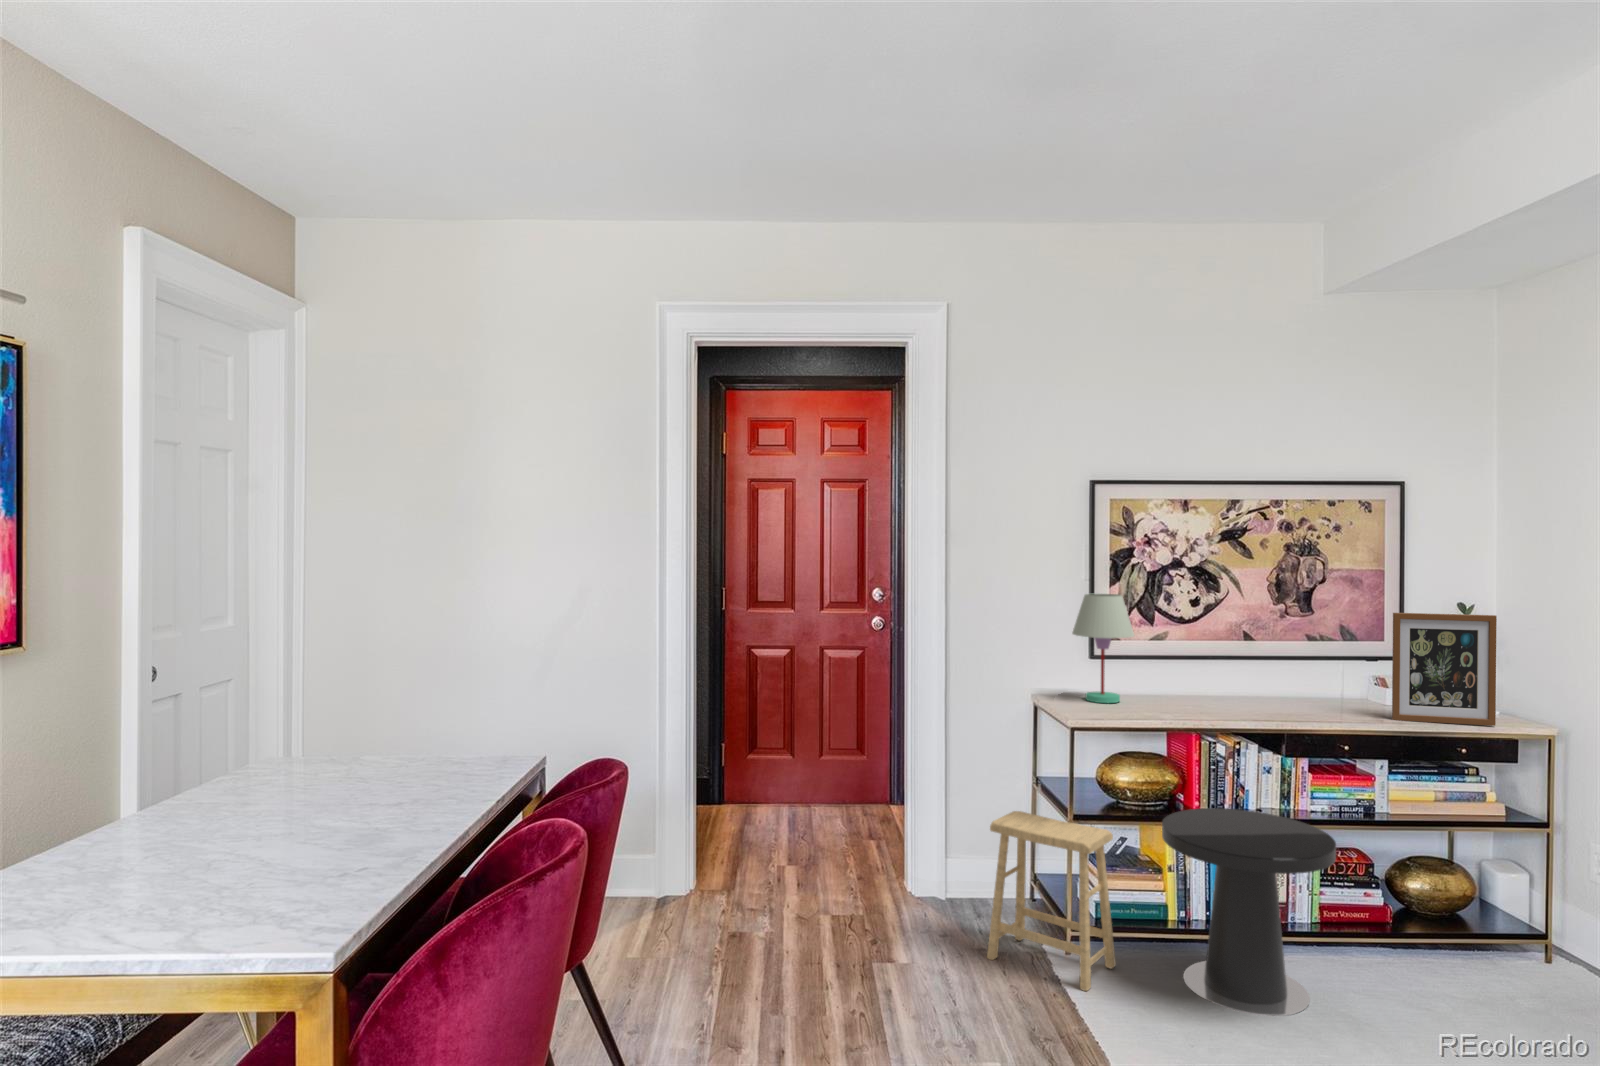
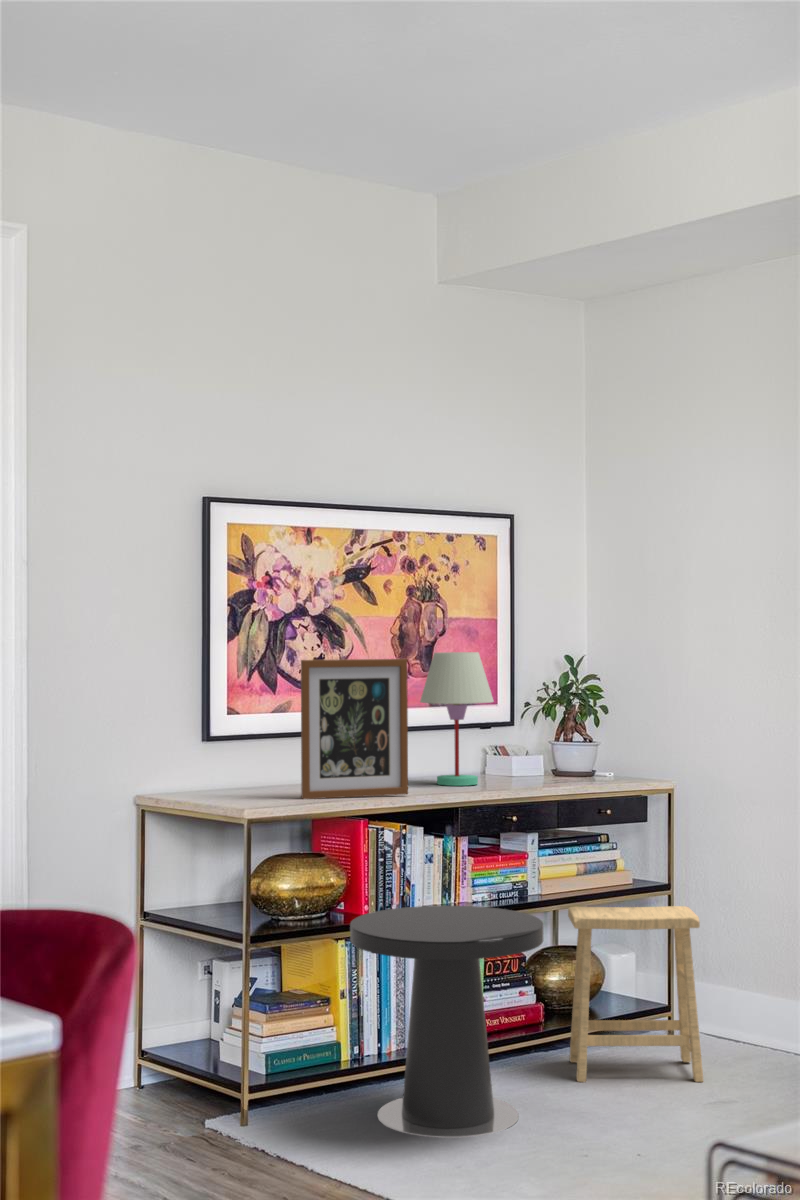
table lamp: present [1072,594,1134,703] -> present [420,652,494,786]
picture frame: present [1392,613,1497,726] -> present [301,659,408,799]
footstool: present [987,811,1116,991] -> present [568,906,703,1082]

